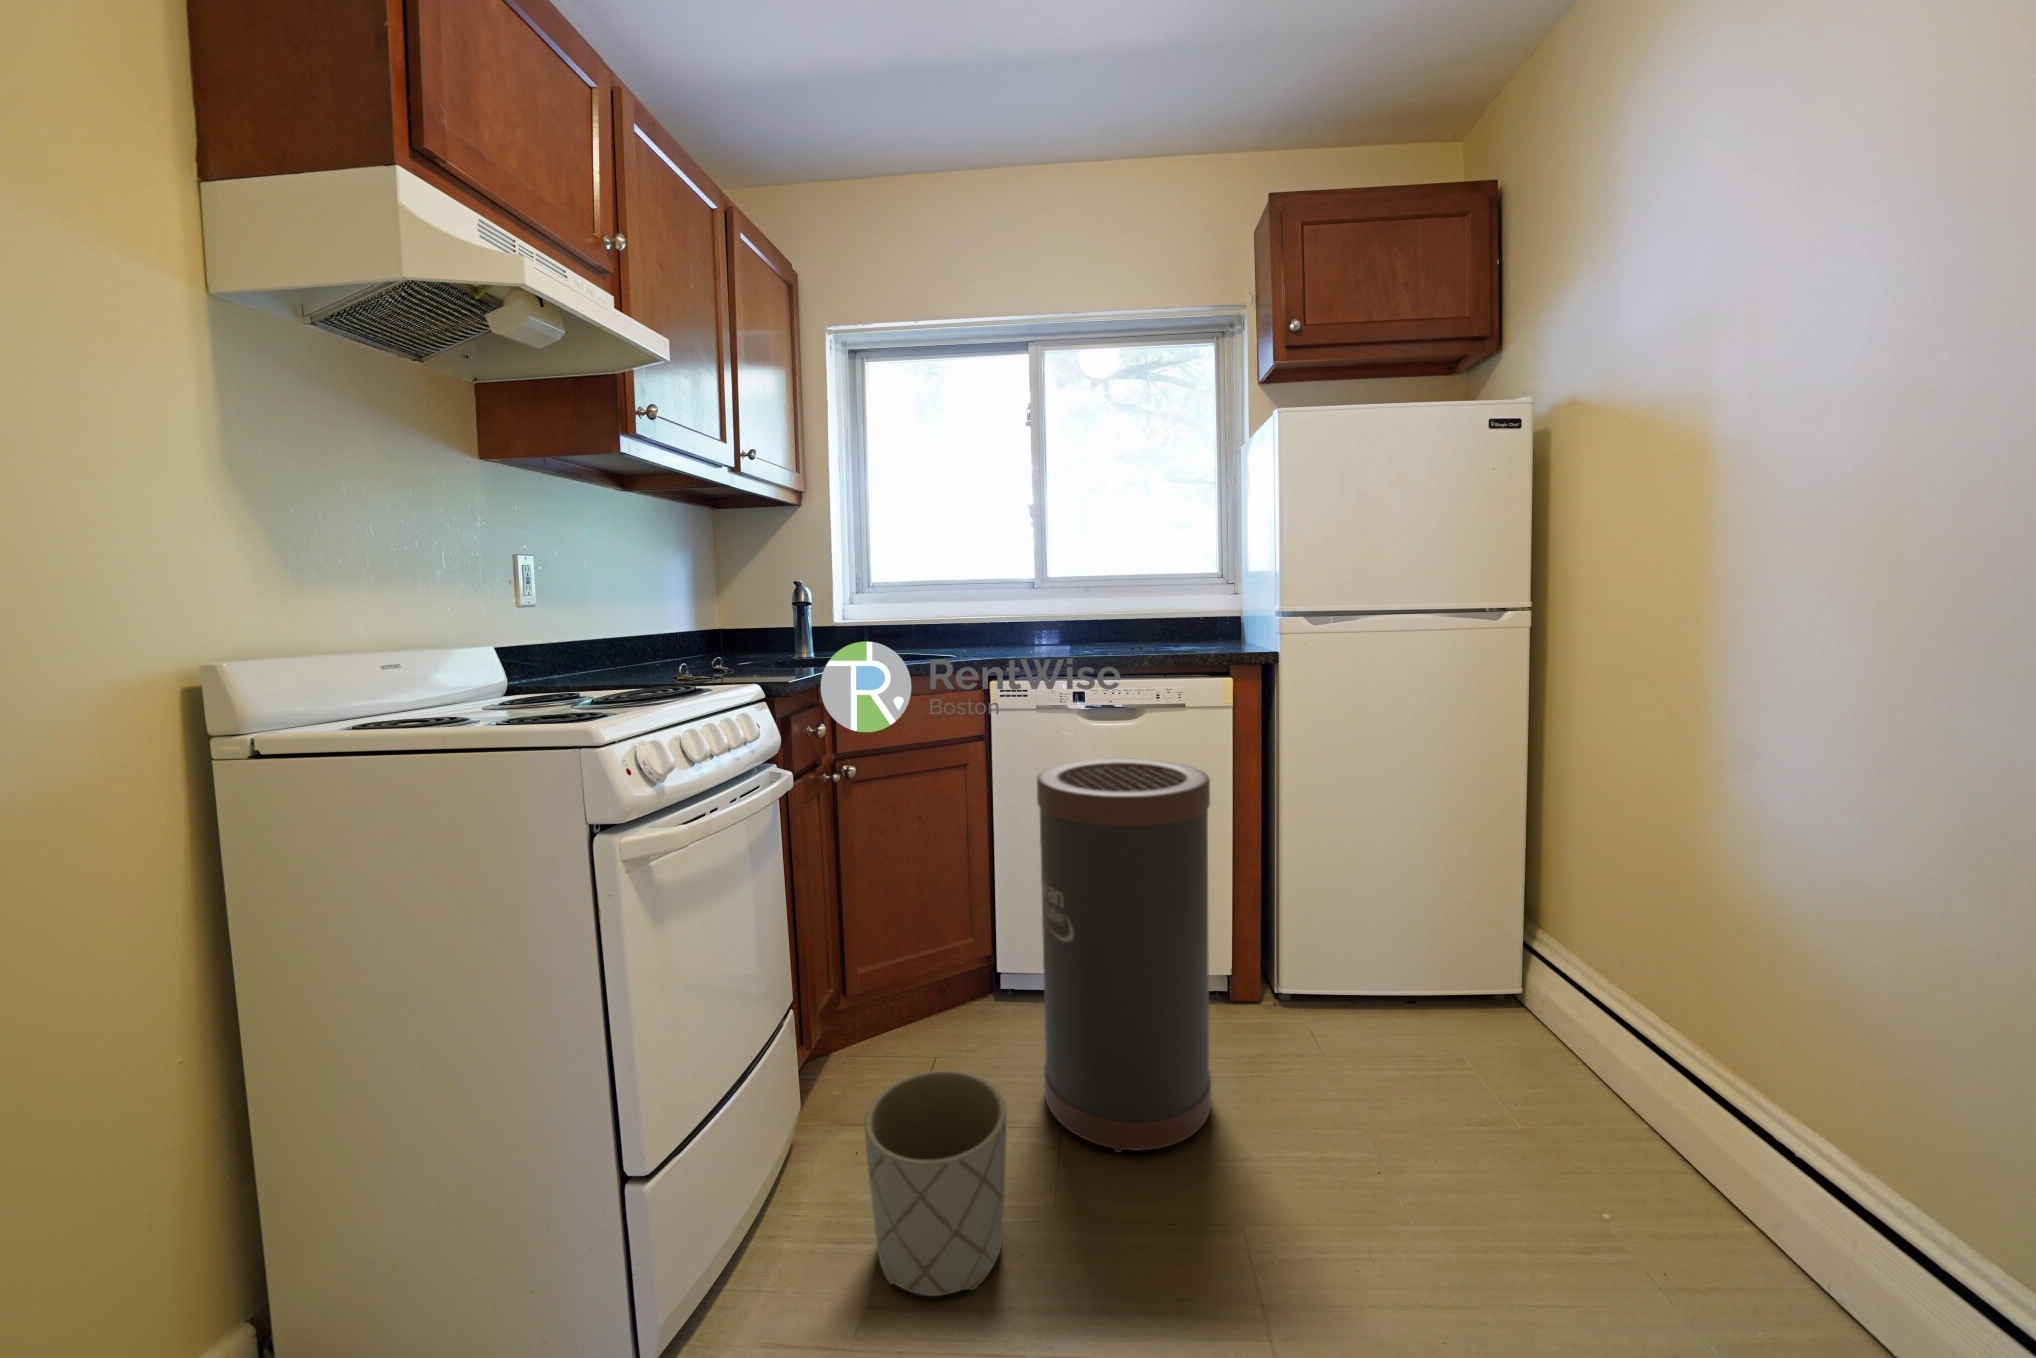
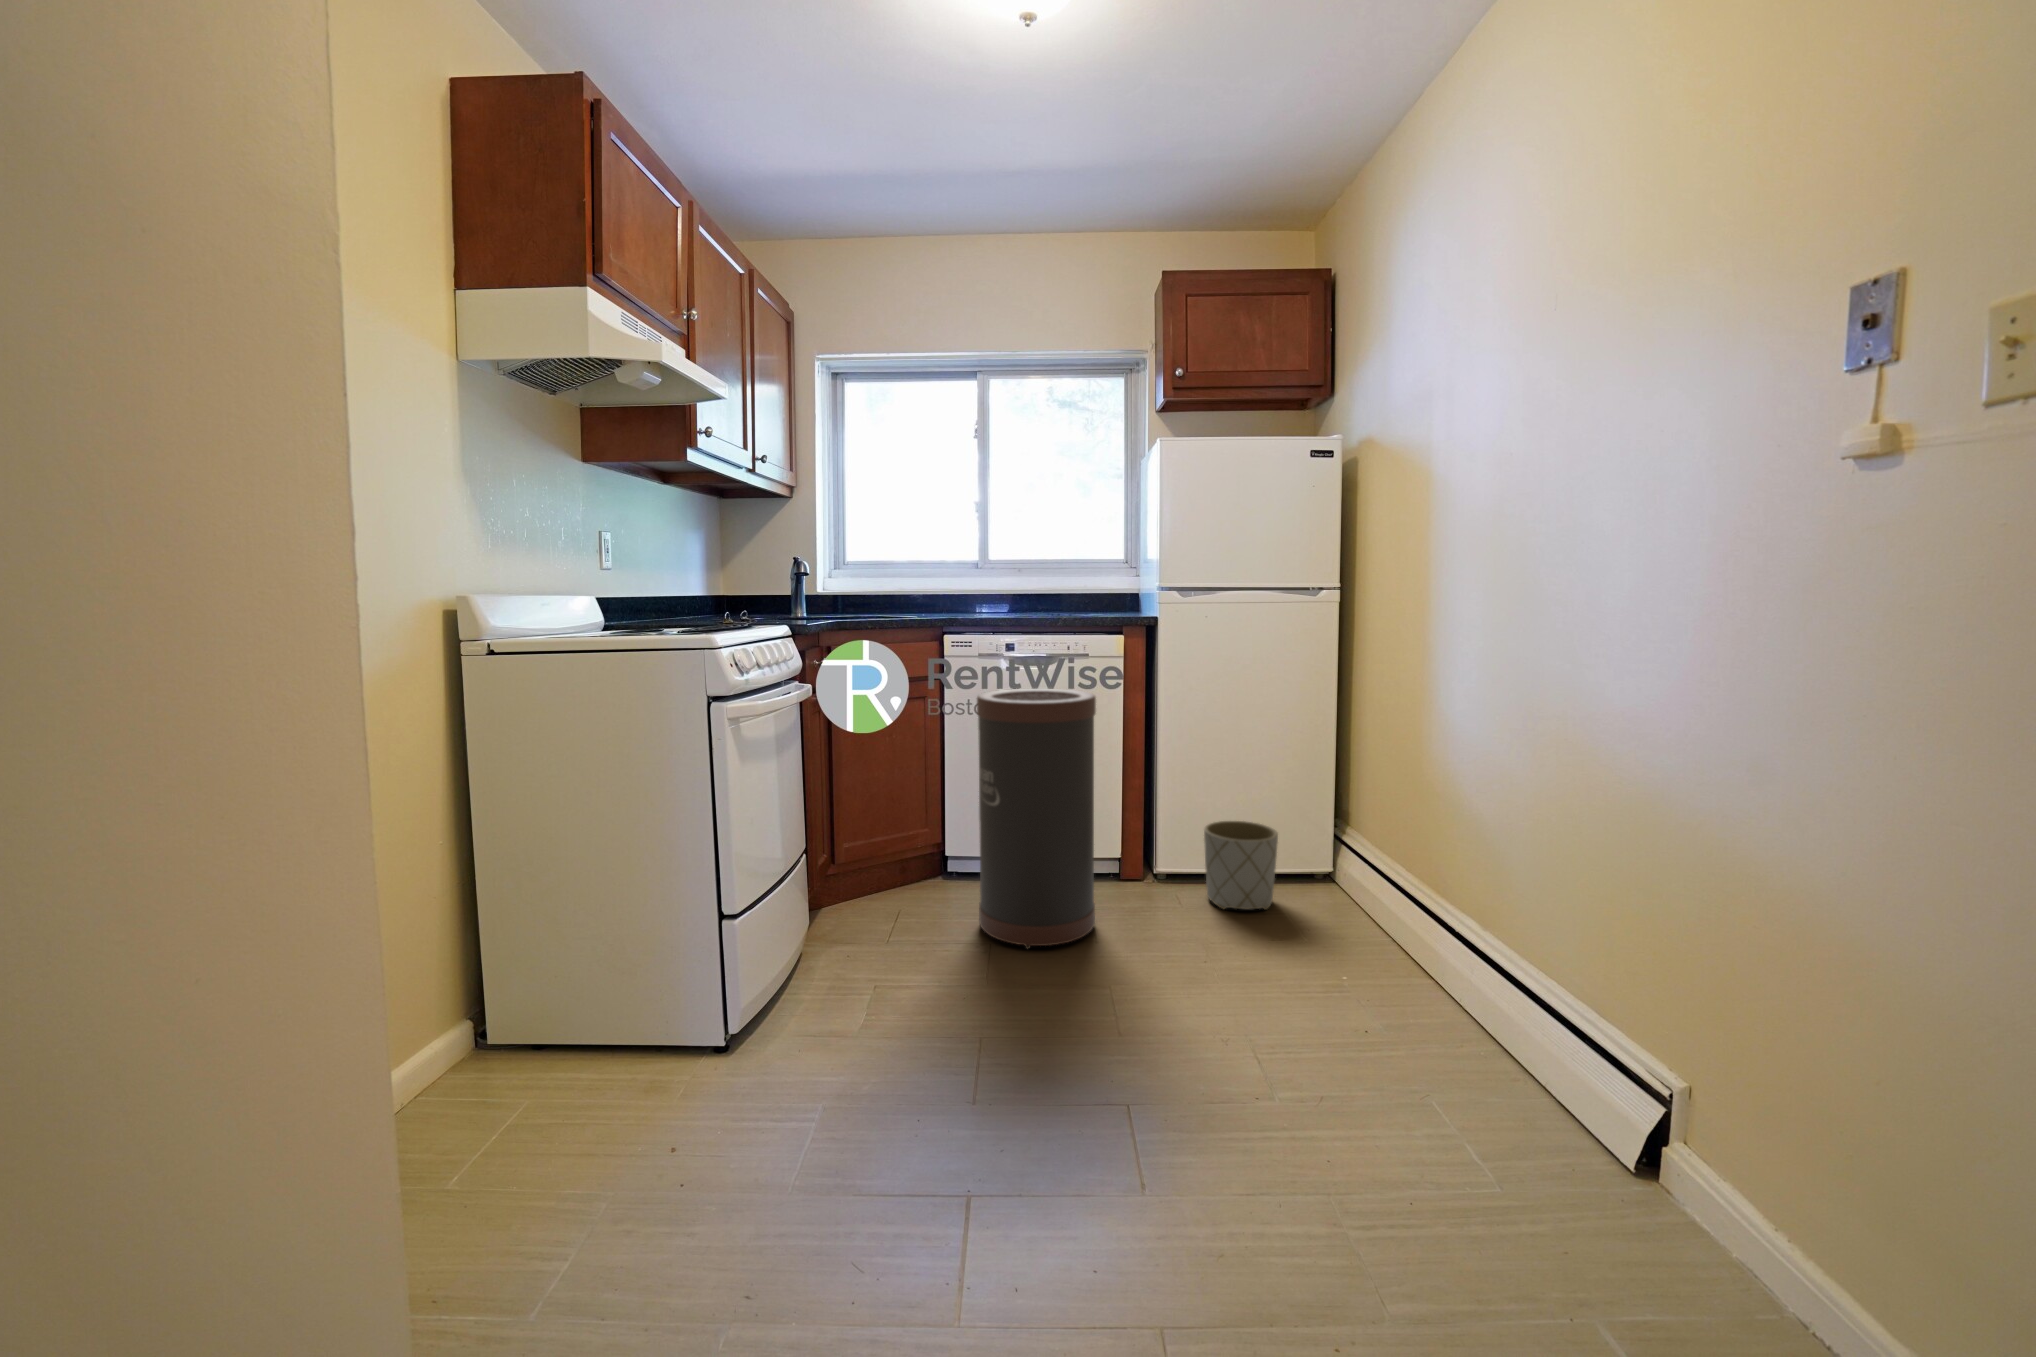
planter: present [864,1070,1006,1296] -> present [1204,821,1278,910]

